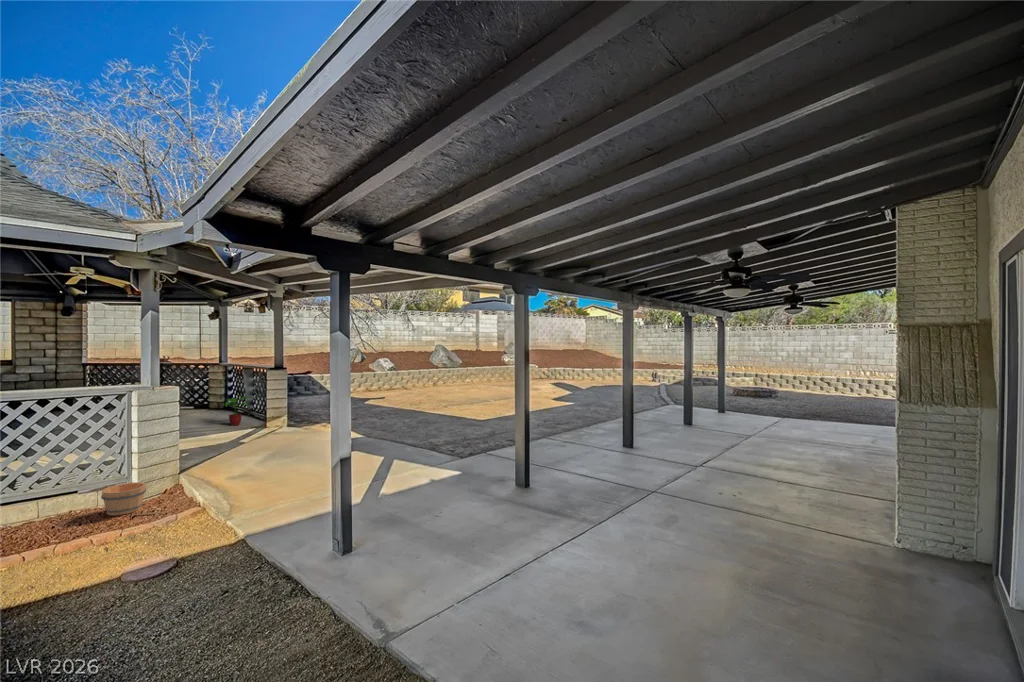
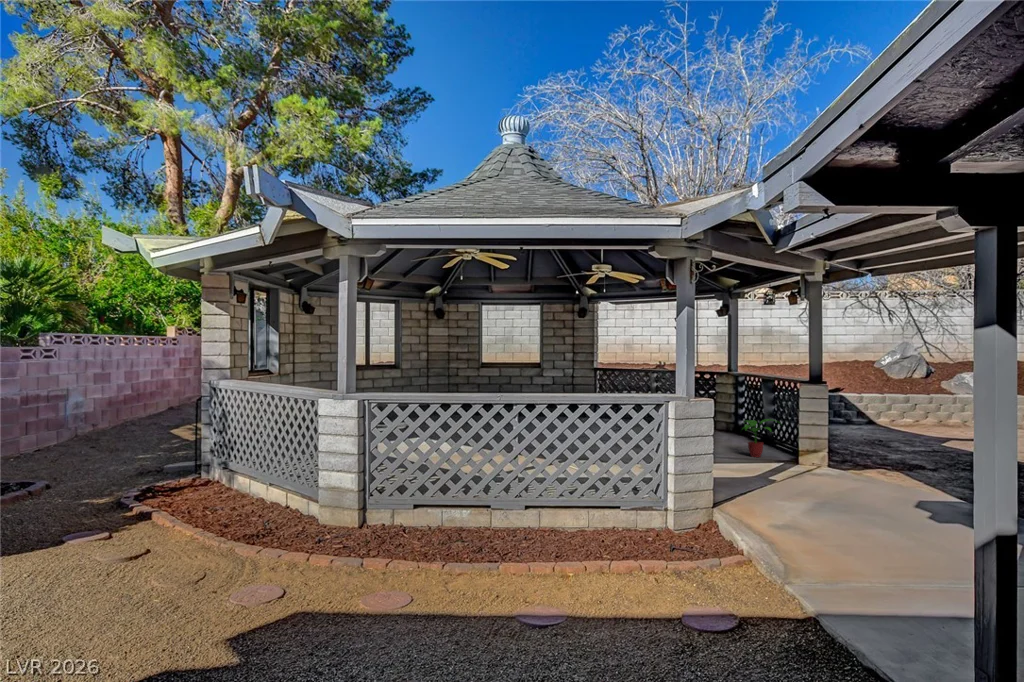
bucket: present [101,482,146,515] -> none [645,508,687,544]

